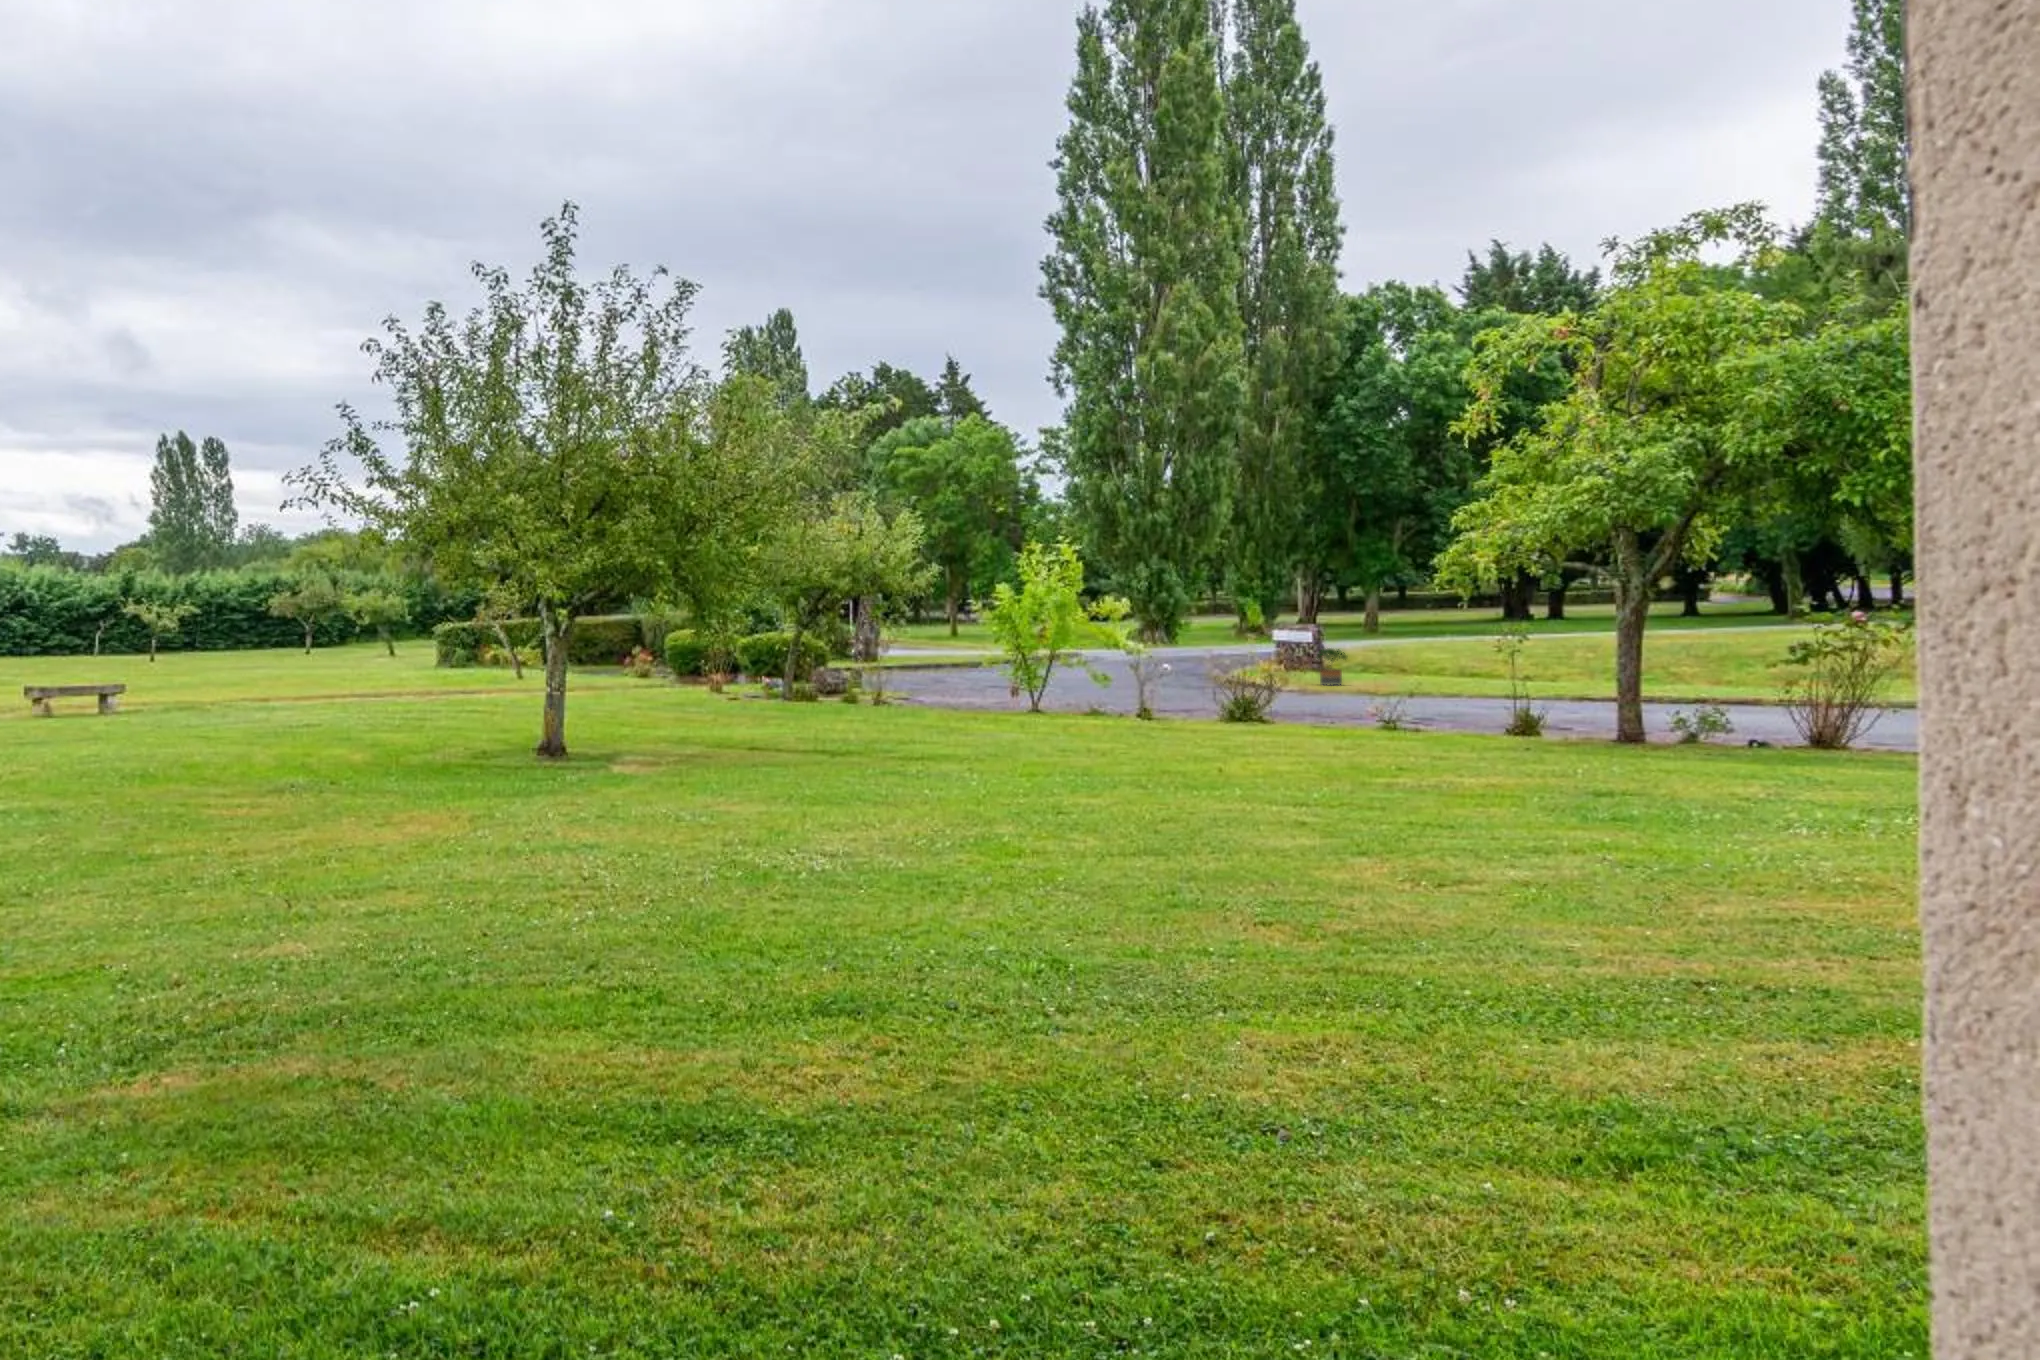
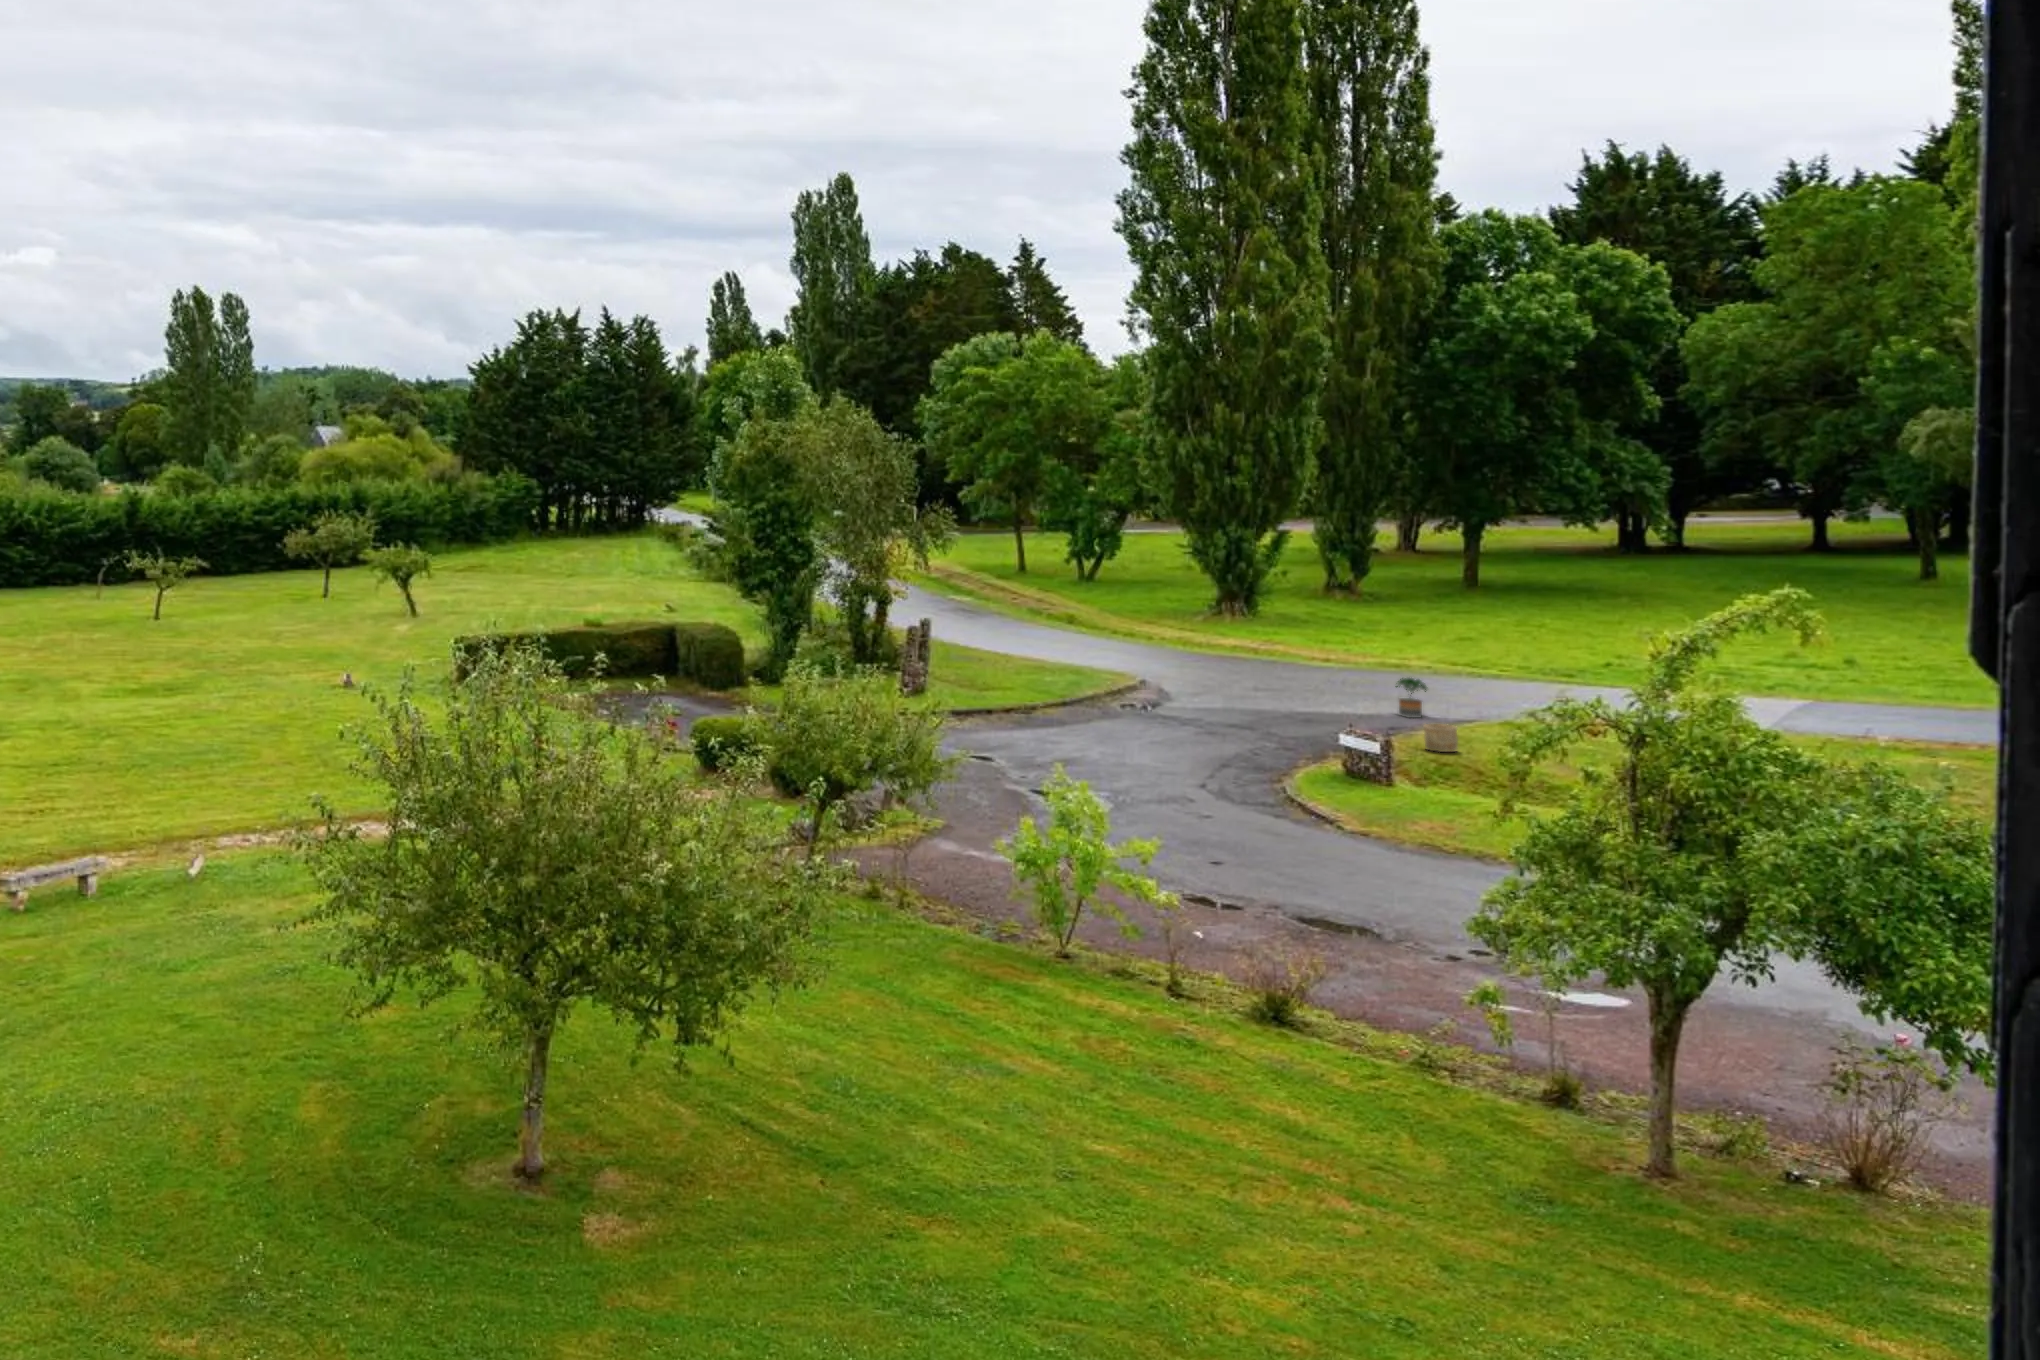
wooden bucket: none [1347,671,1381,694] -> present [1424,724,1458,752]

